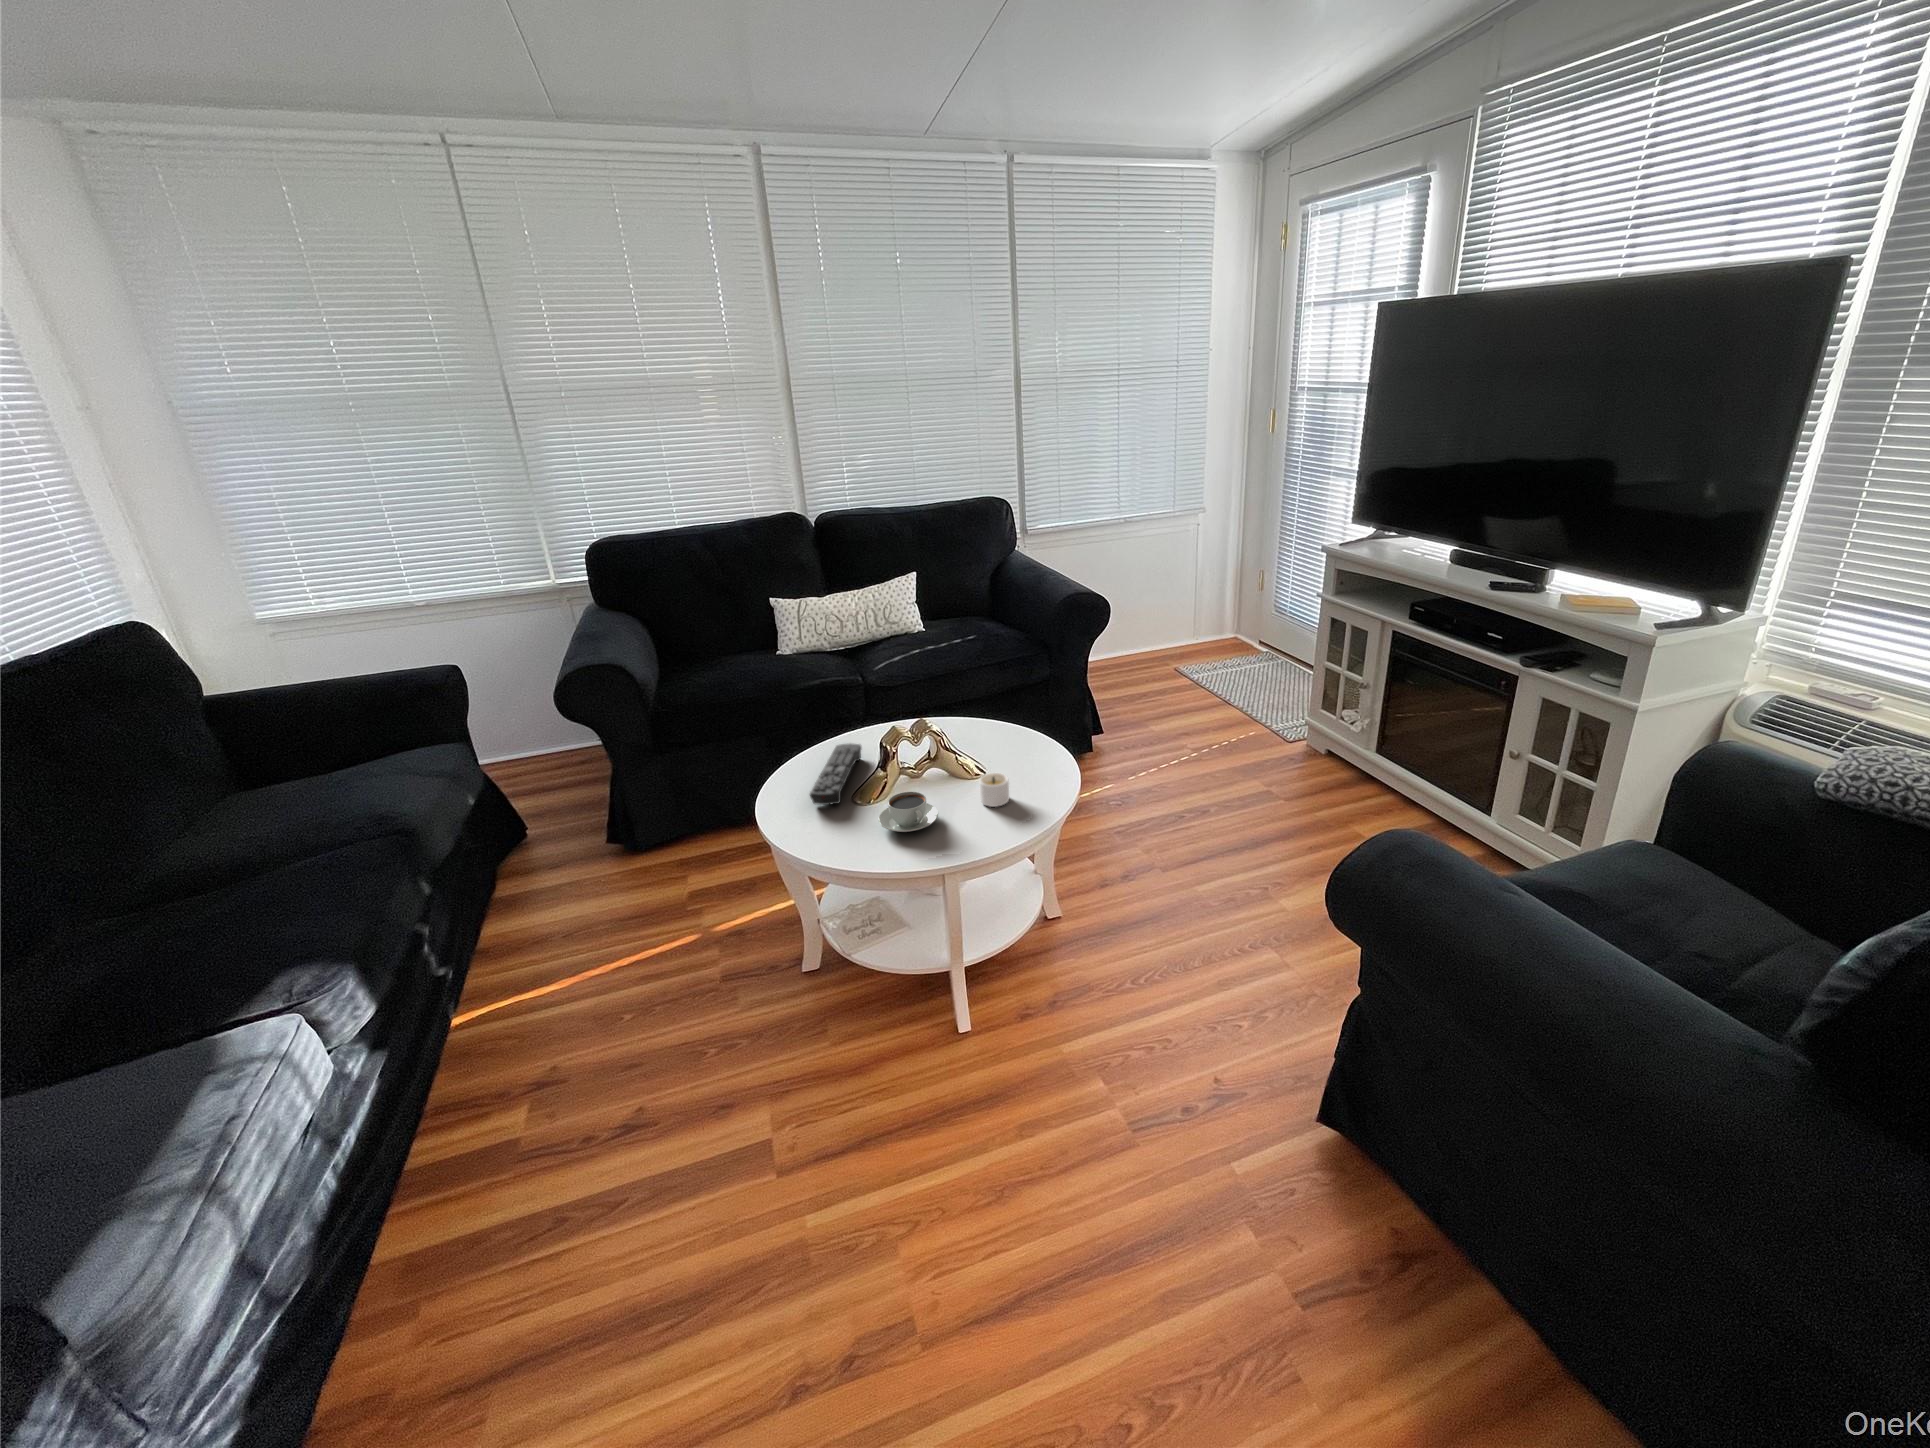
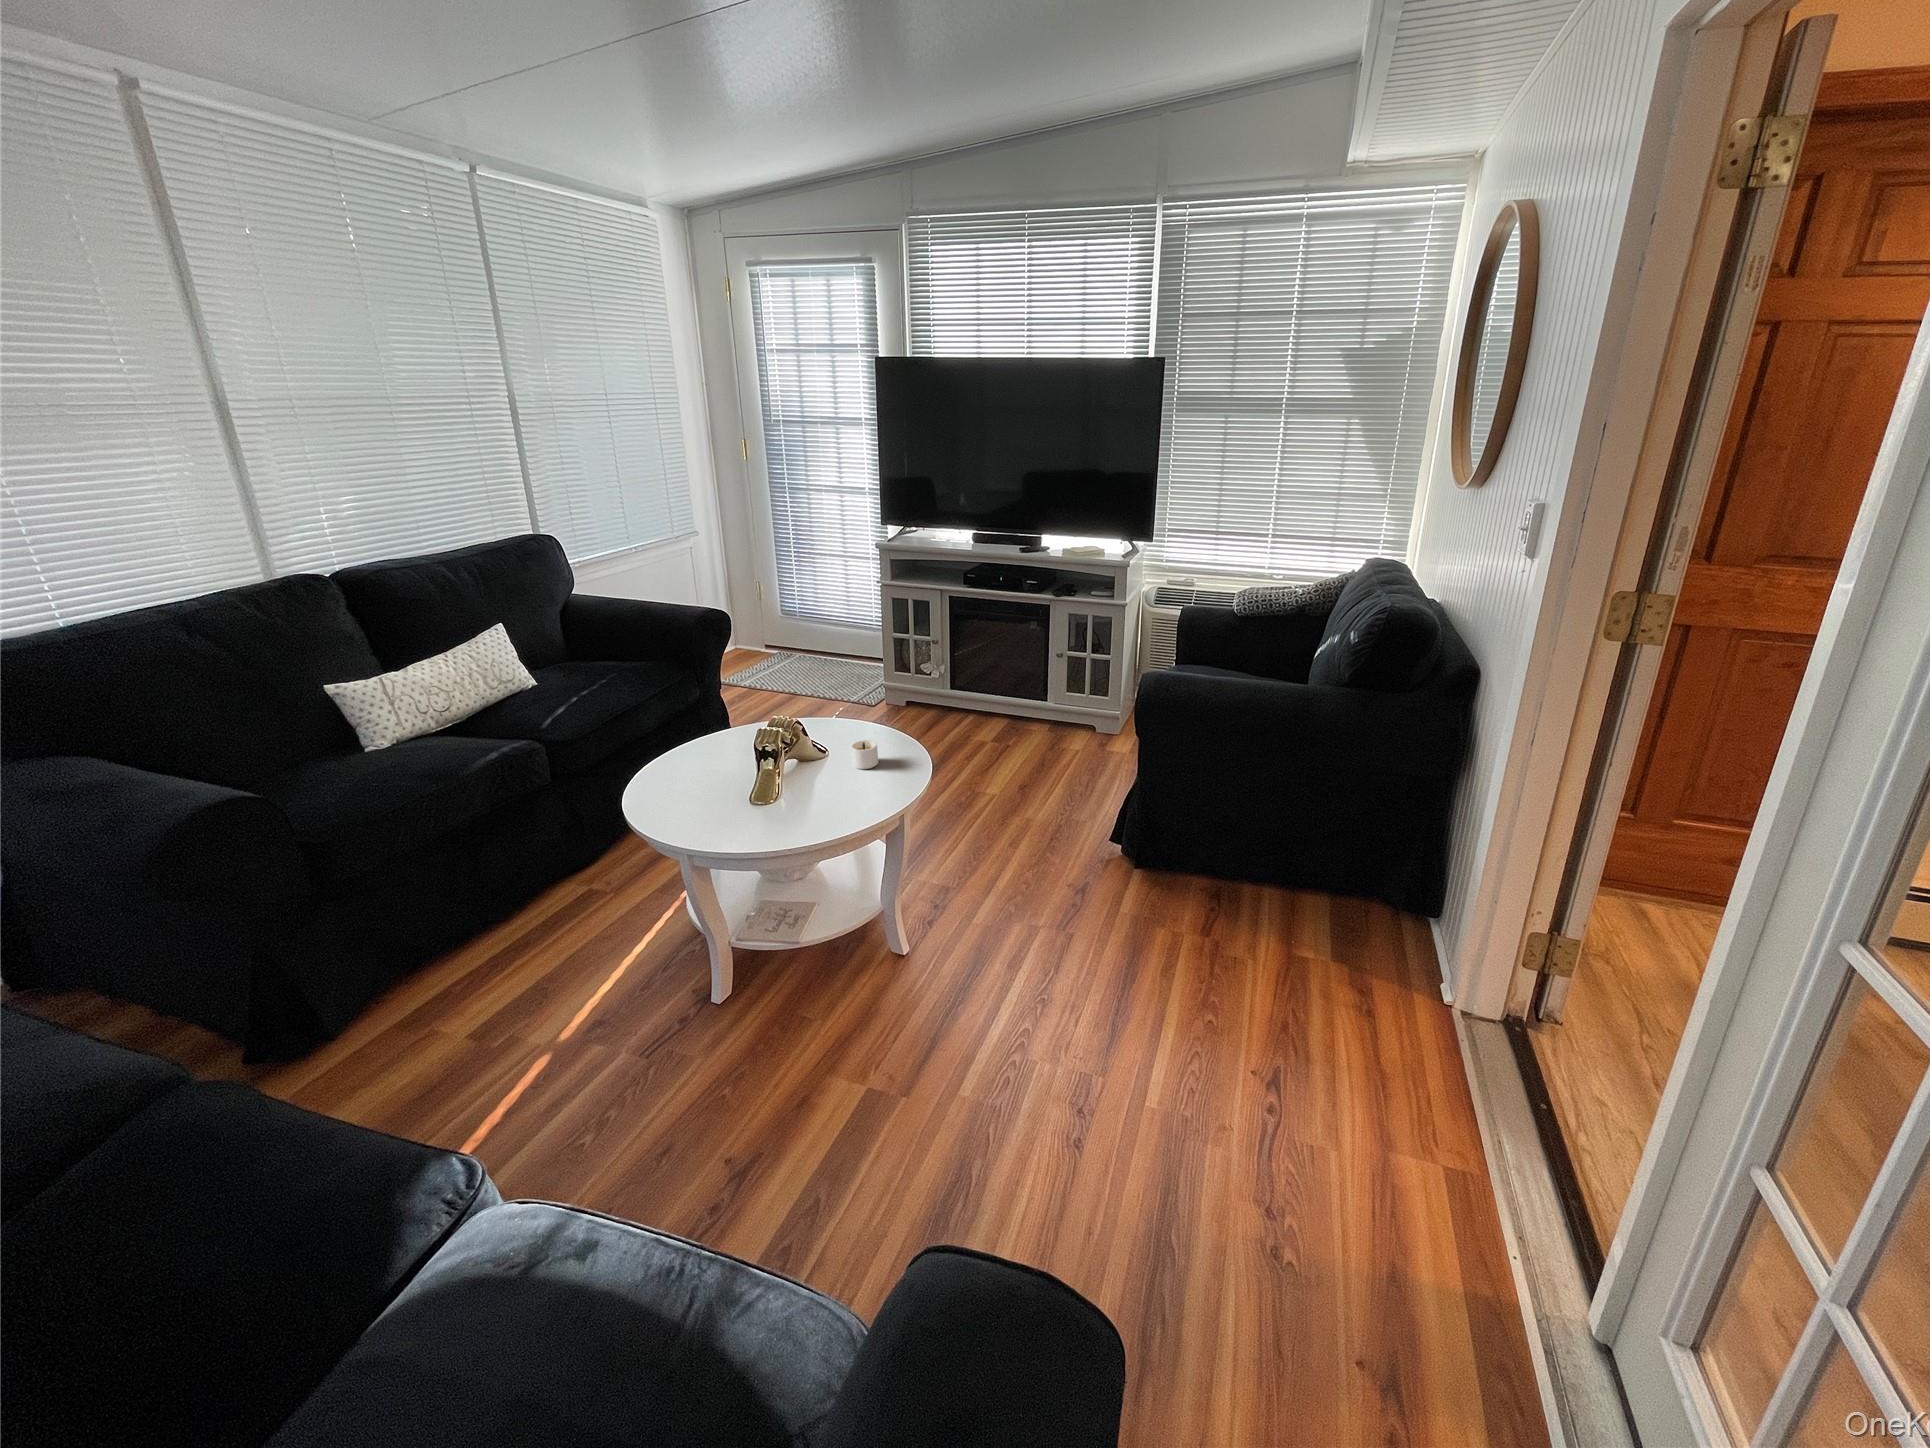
remote control: present [810,744,861,805] -> none [663,770,745,825]
coffee cup: present [879,792,938,832] -> none [800,772,856,808]

